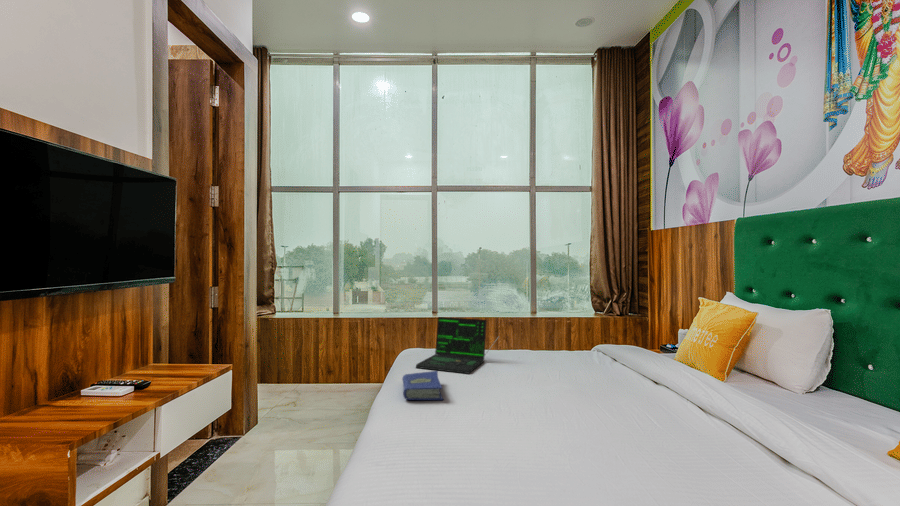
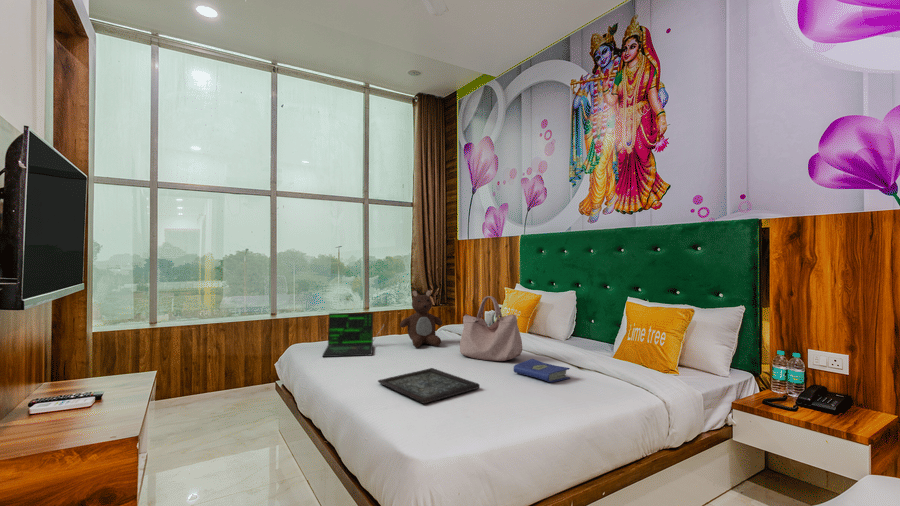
teddy bear: none [519,295,578,373] -> present [400,290,442,347]
handbag: none [580,310,676,416] -> present [460,296,522,361]
hardcover book: present [402,371,443,400] -> present [514,359,570,382]
tray: none [424,408,549,468] -> present [378,368,480,403]

